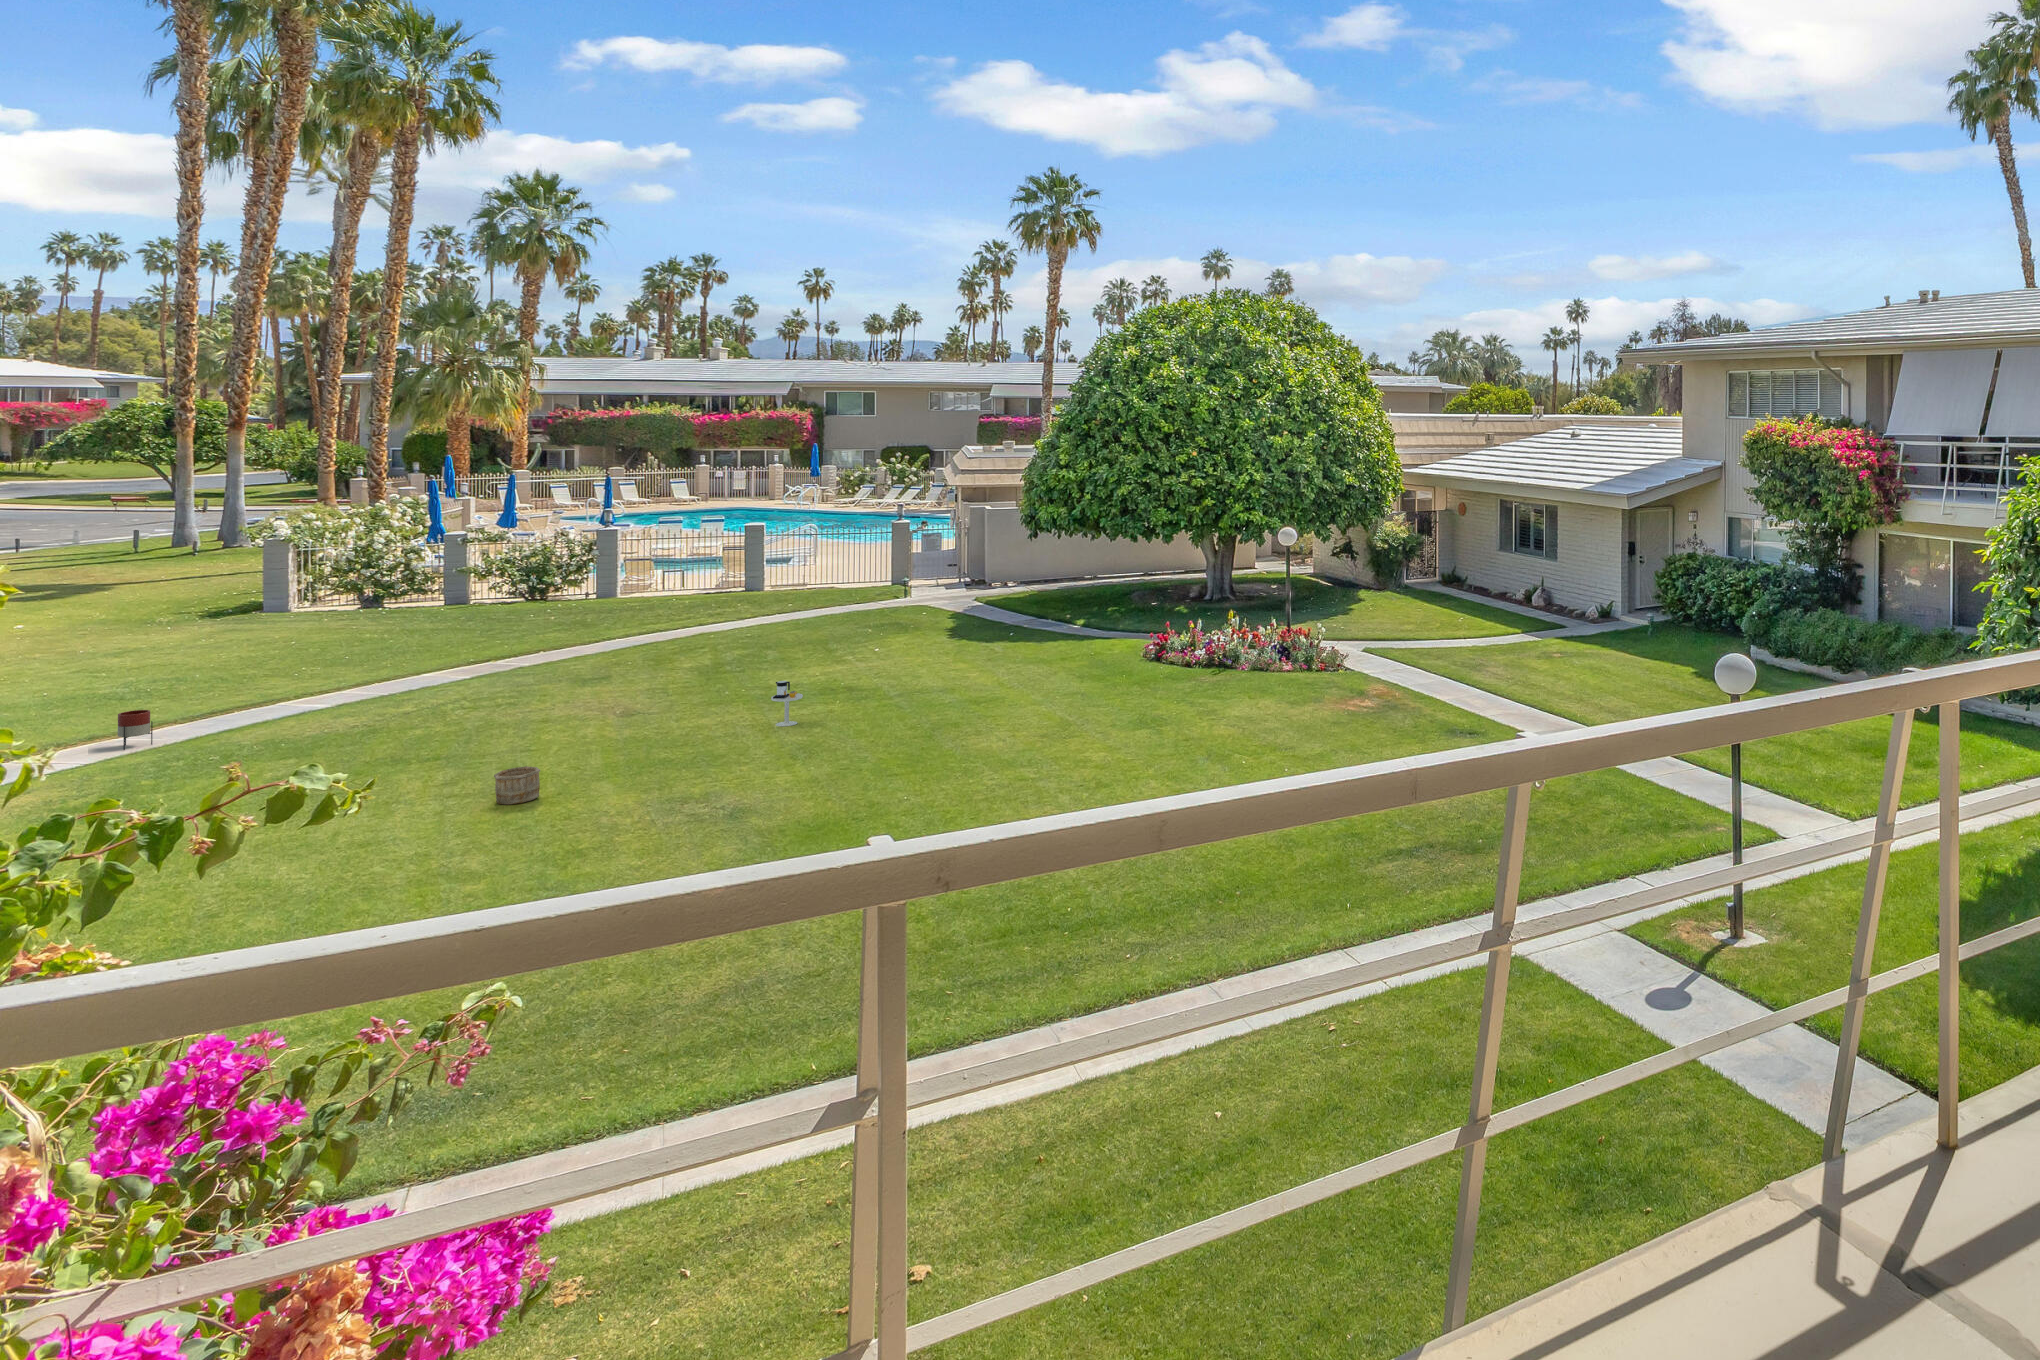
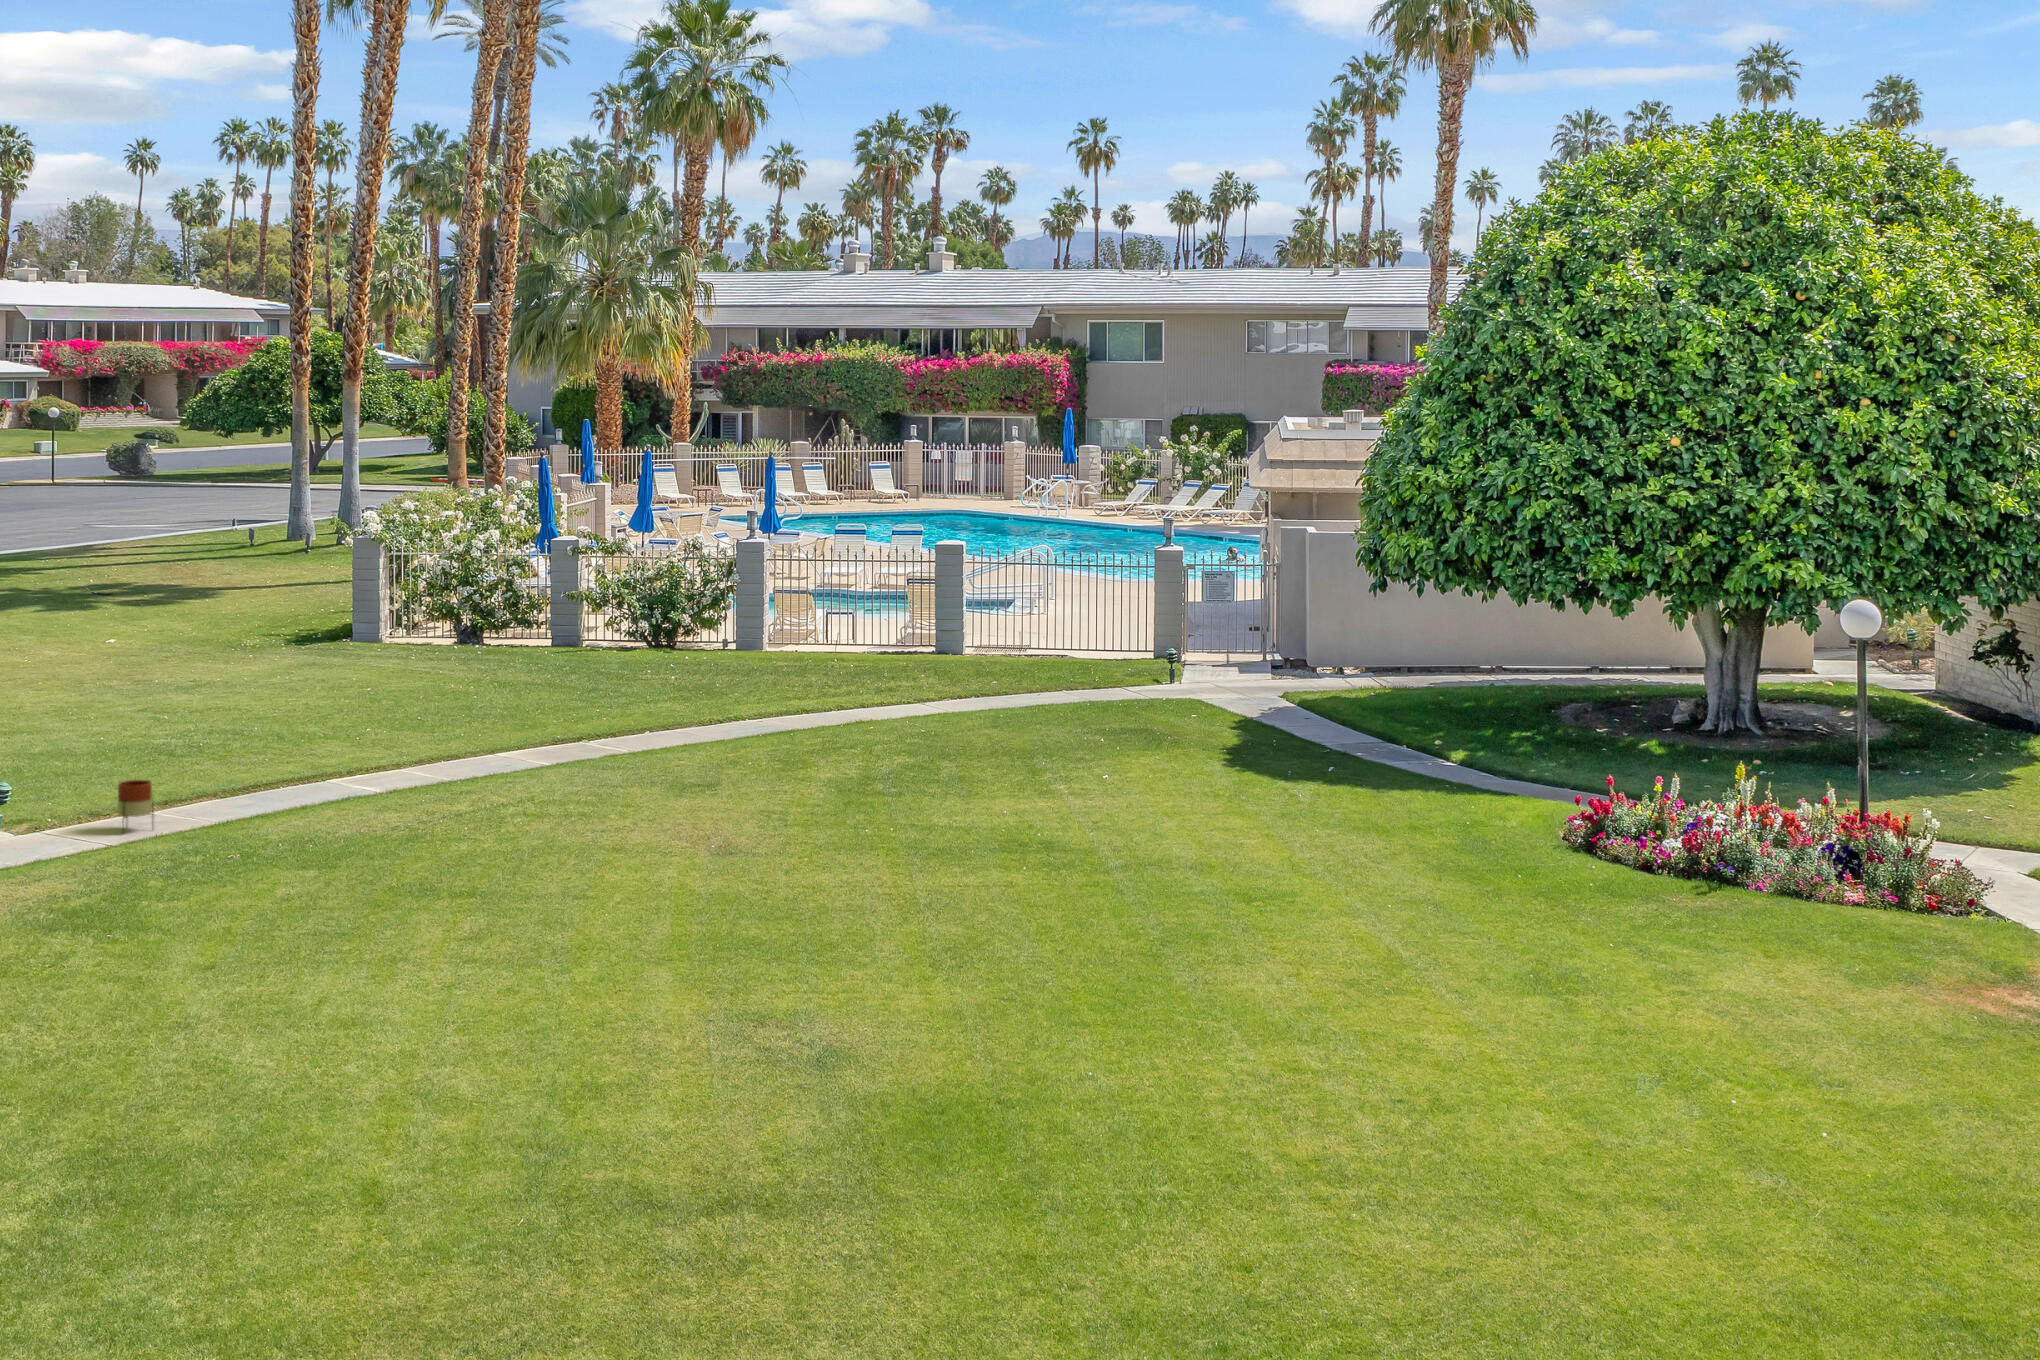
side table: present [771,681,803,726] -> none [908,824,956,903]
wooden bucket: present [494,766,540,805] -> none [499,929,558,988]

